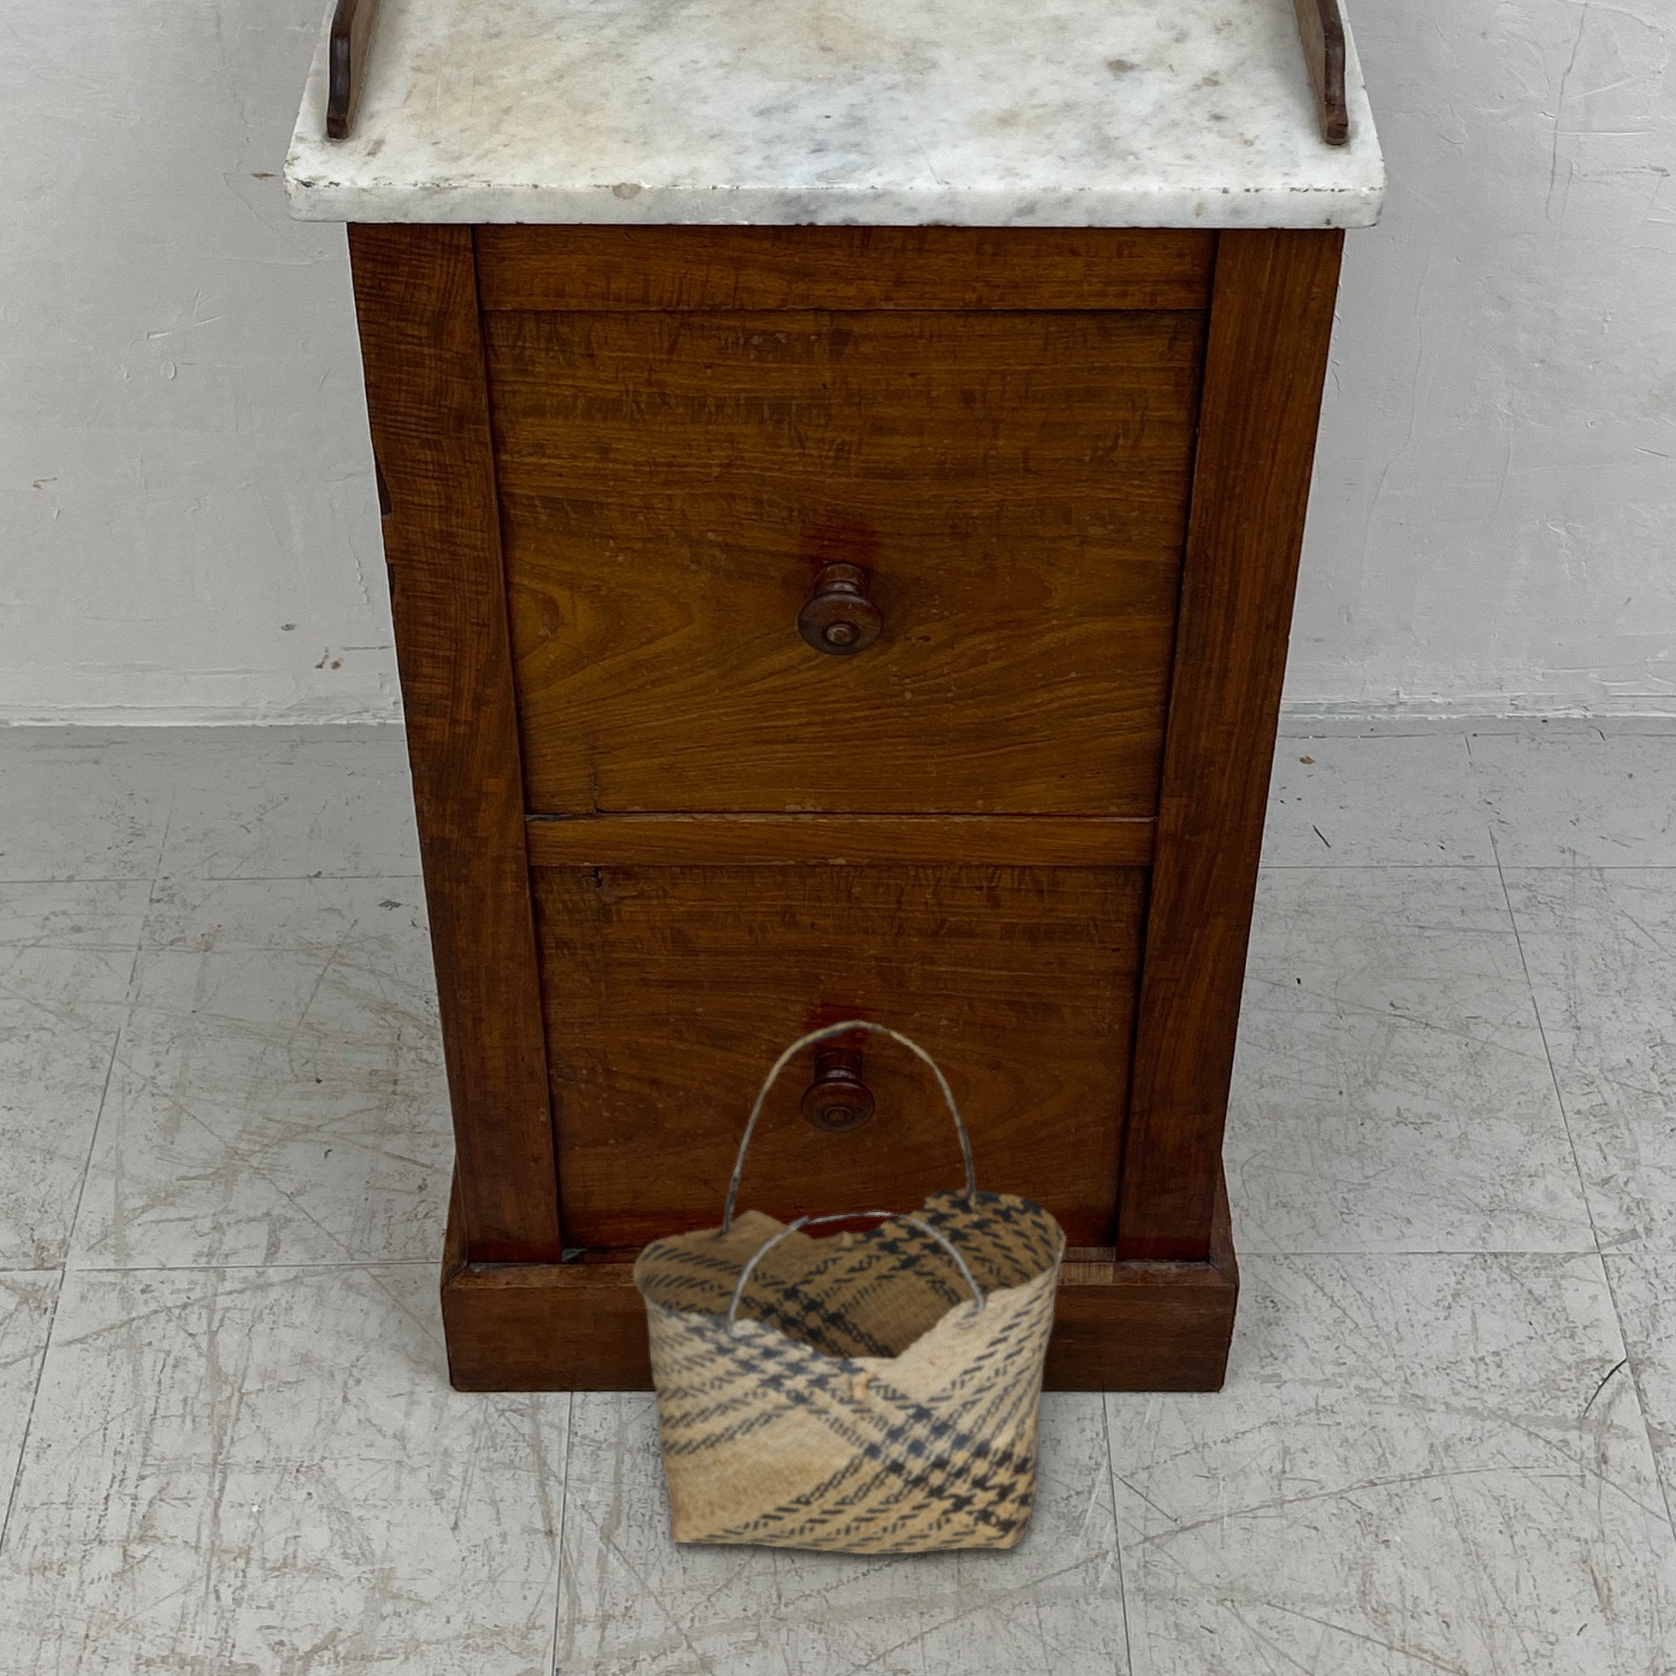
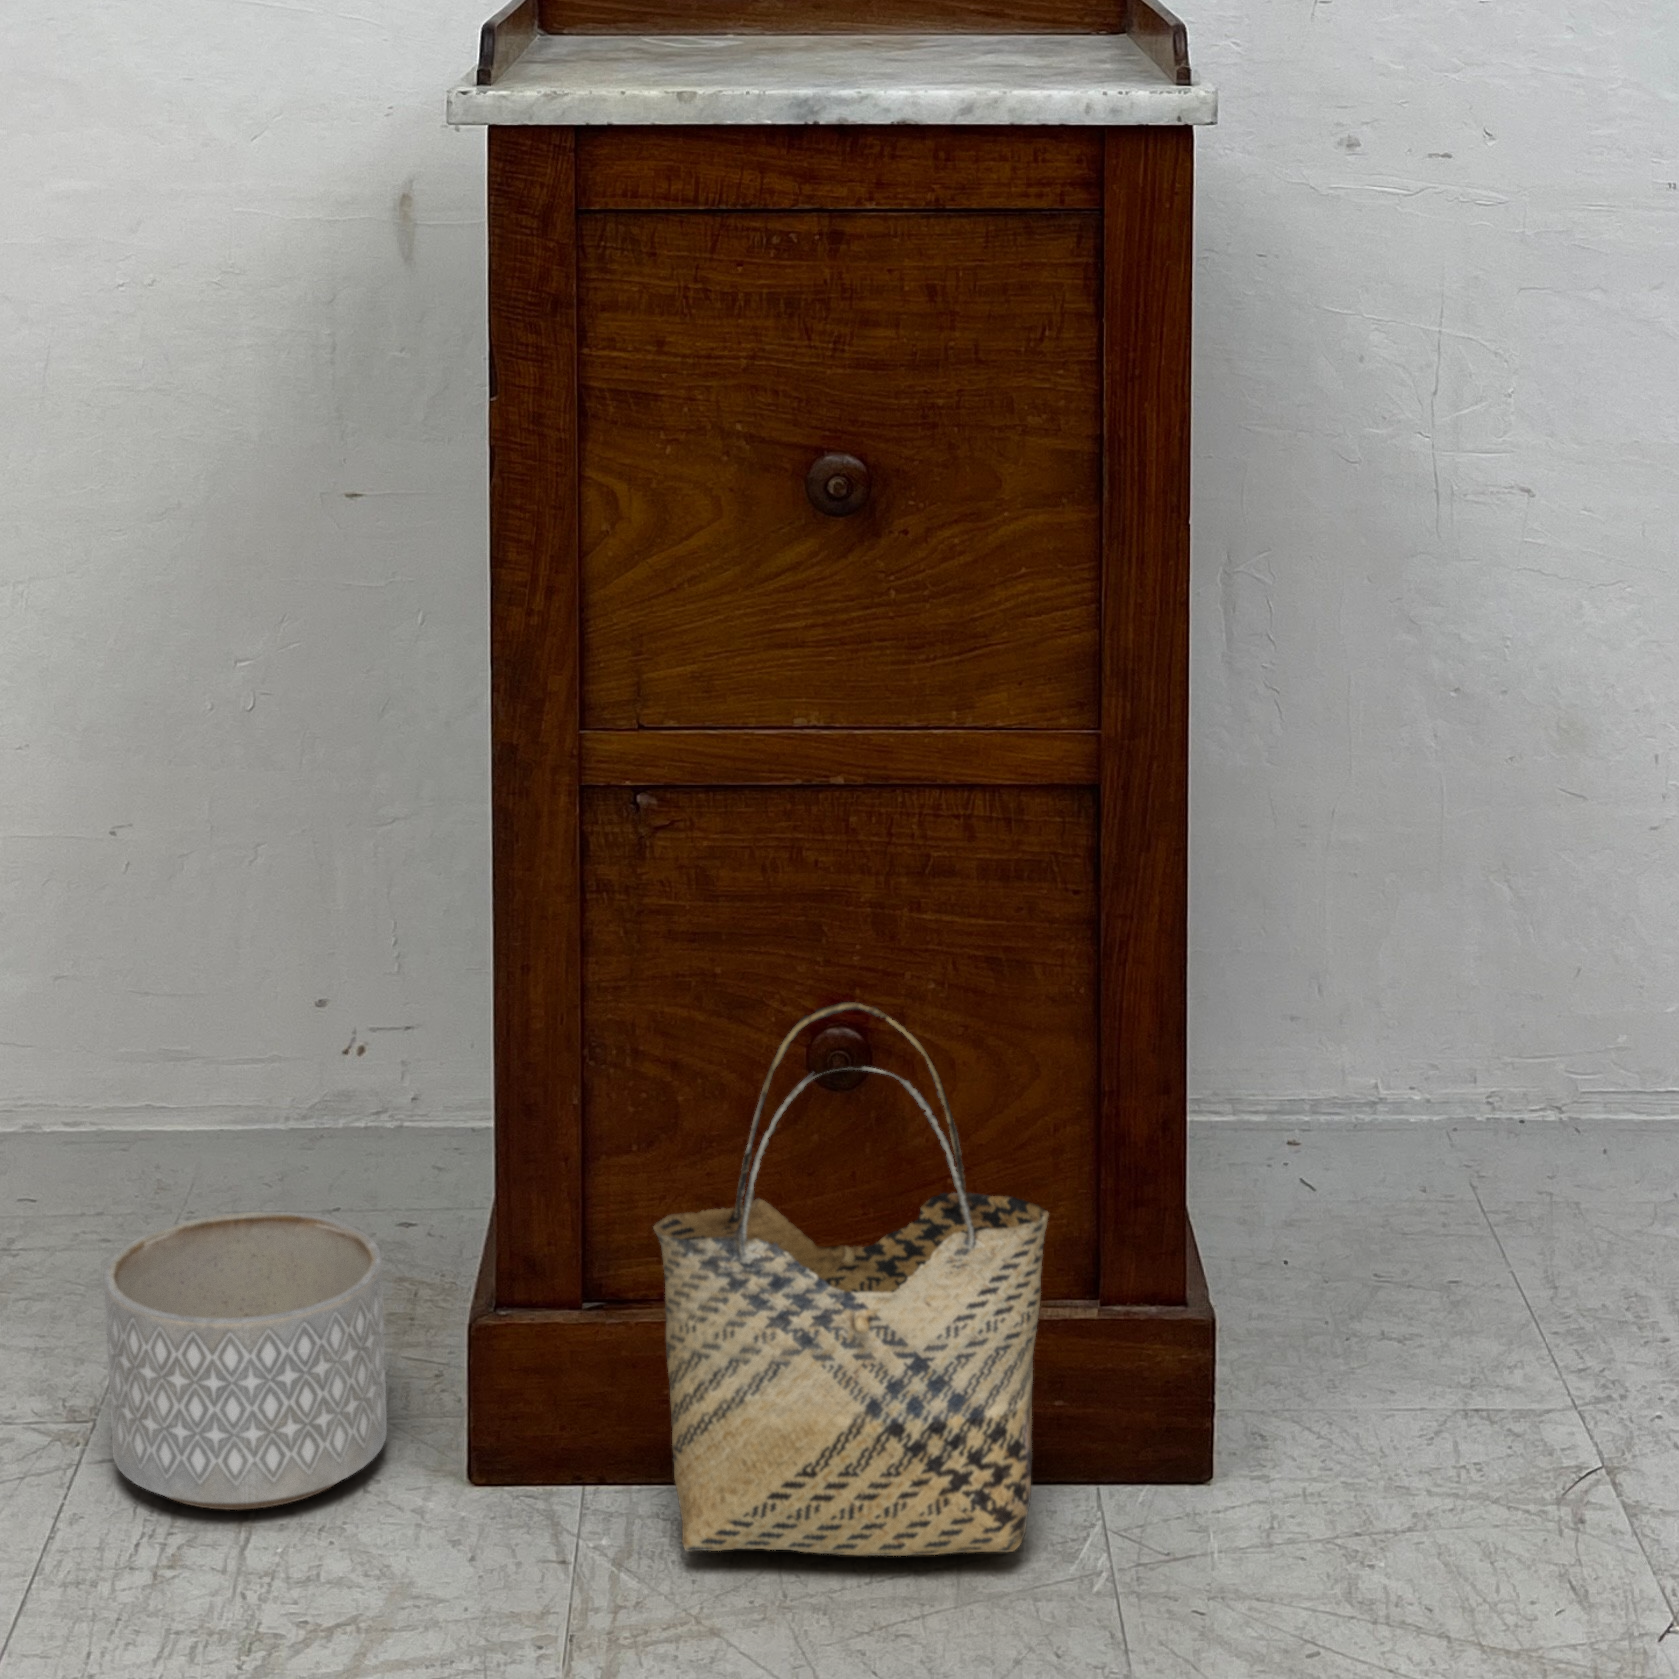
planter: none [49,1089,366,1453] -> present [104,1212,387,1510]

